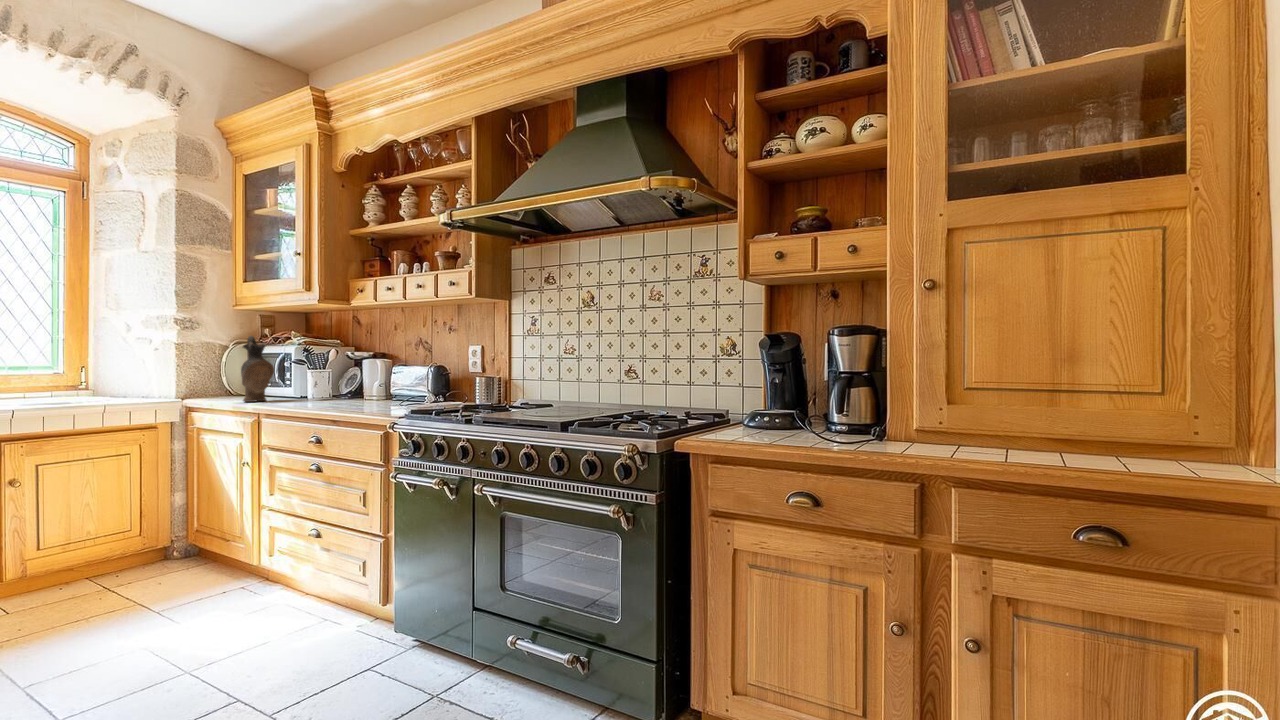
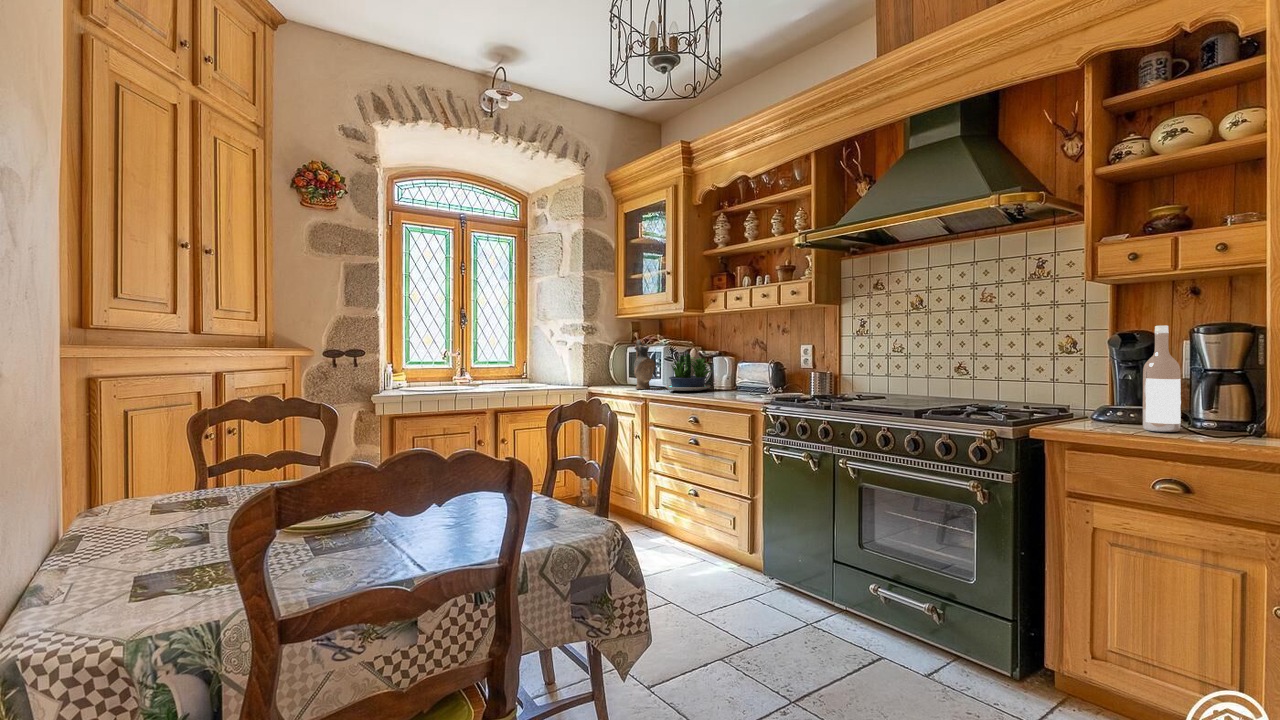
wine bottle: none [784,324,816,439] -> present [1143,326,1181,432]
potted plant: none [281,355,358,403] -> present [666,354,712,391]

